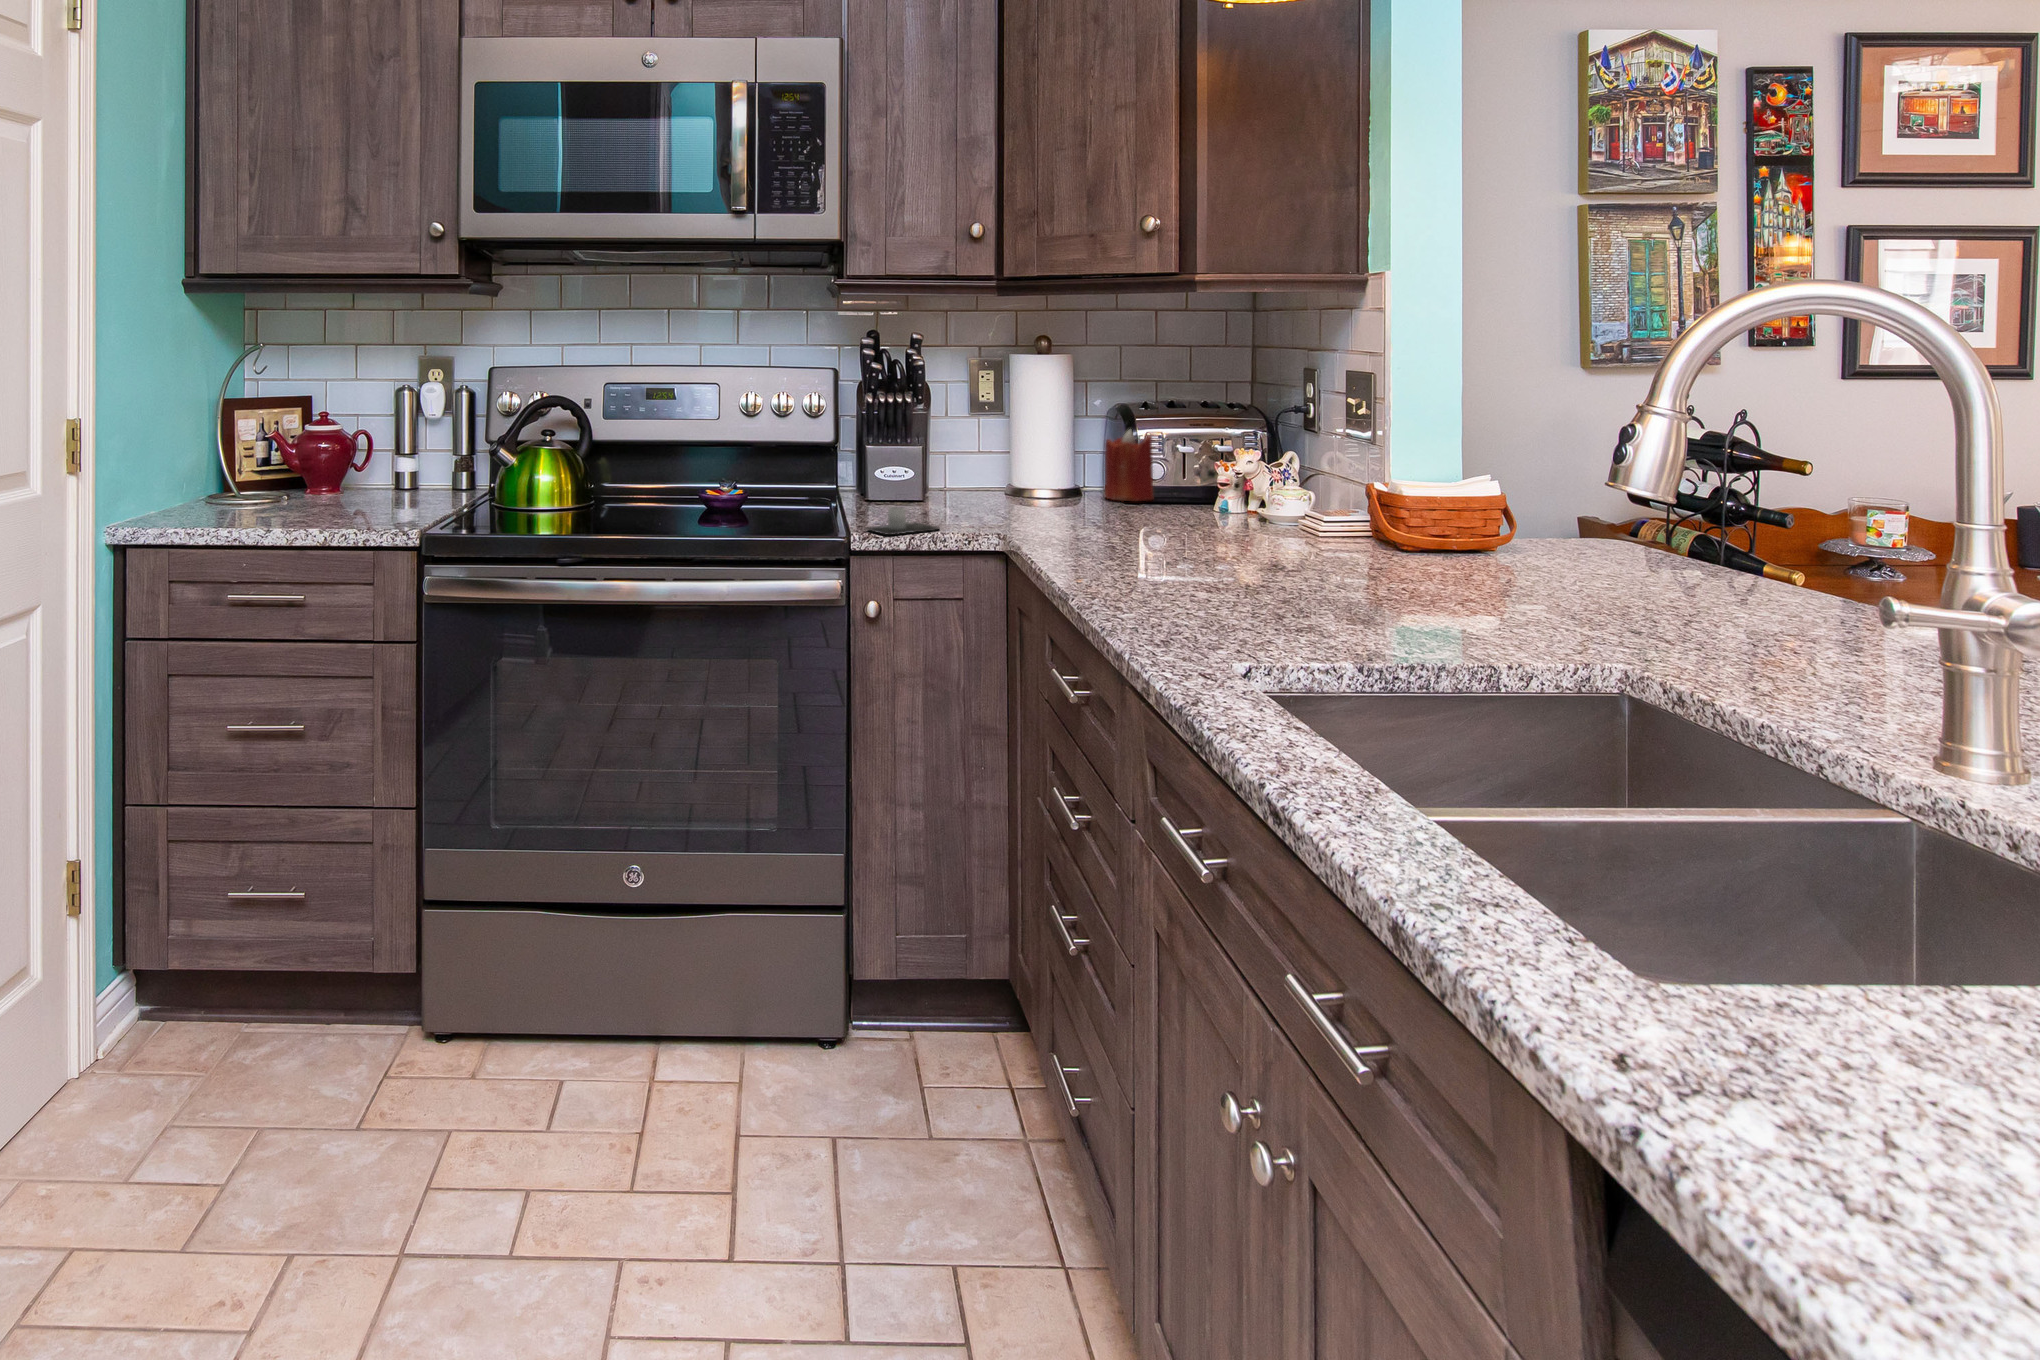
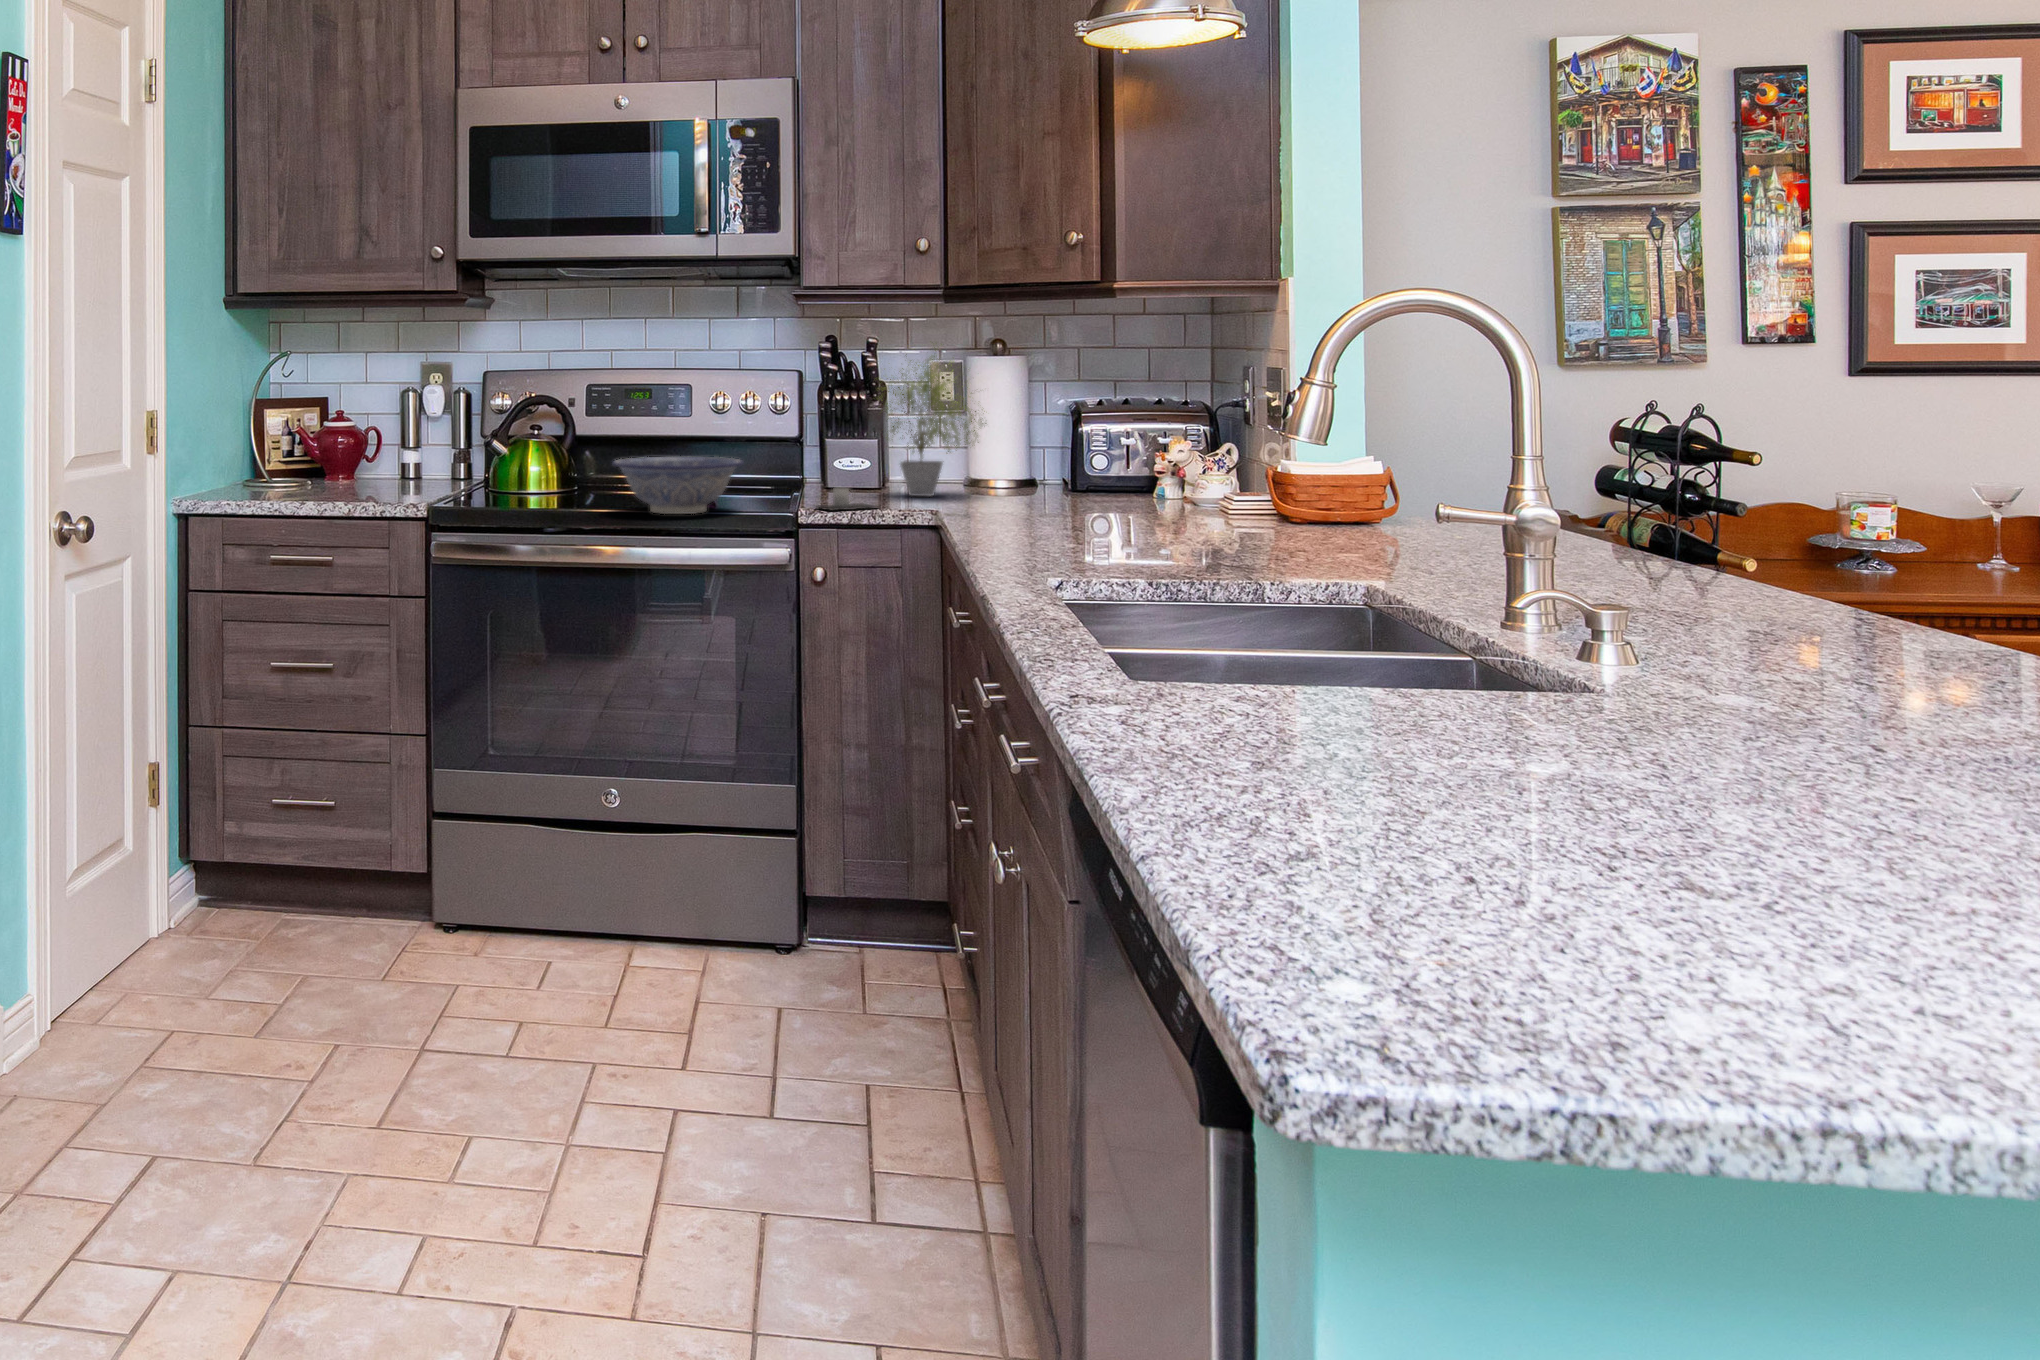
potted plant: none [917,339,1050,508] -> present [878,344,986,496]
candle: present [1105,430,1153,501] -> none [1051,426,1097,493]
decorative bowl: none [636,470,789,543] -> present [612,457,744,514]

